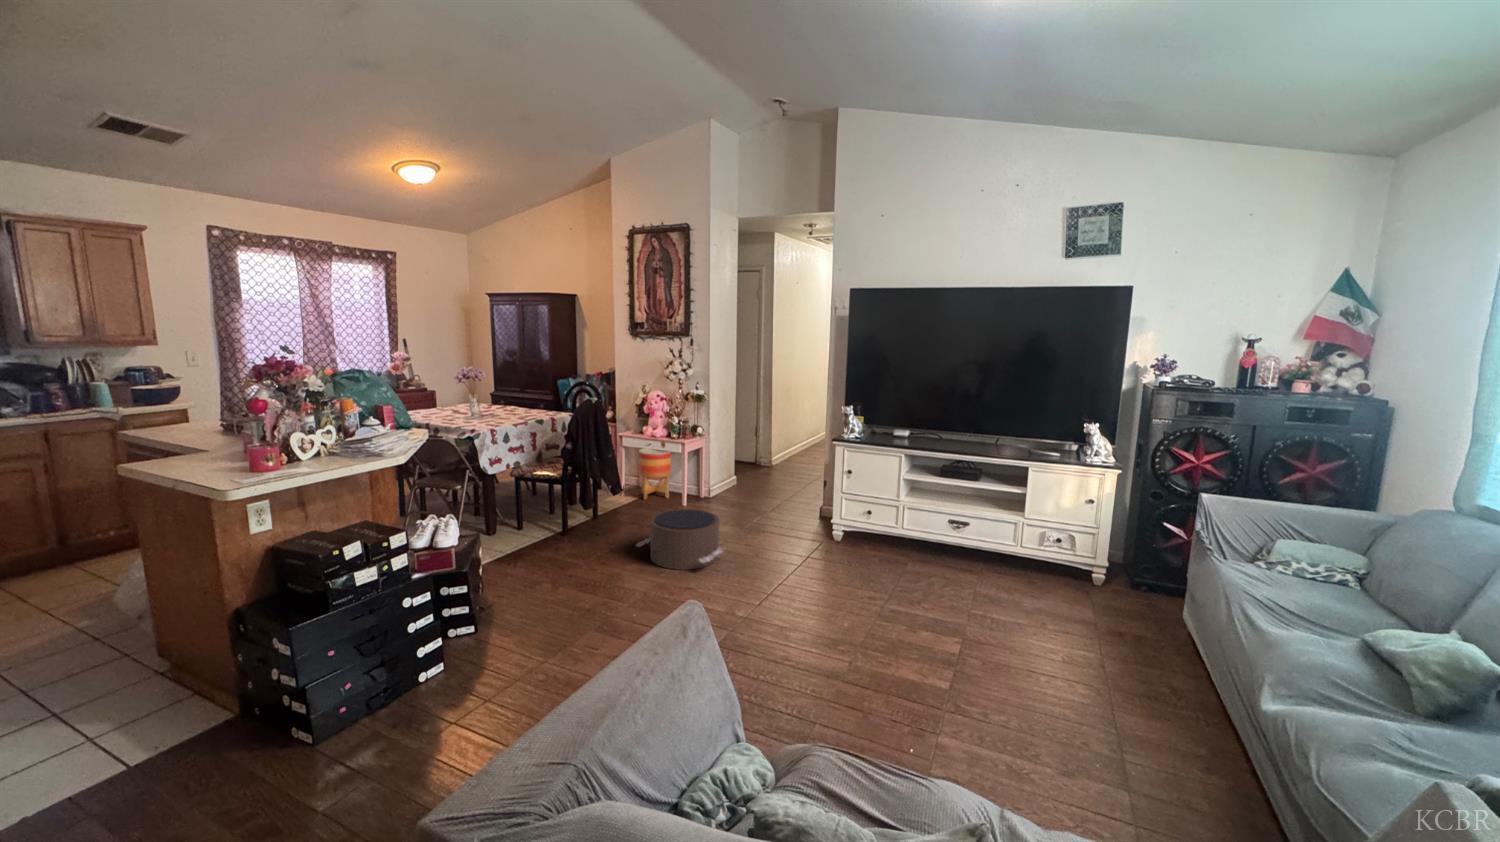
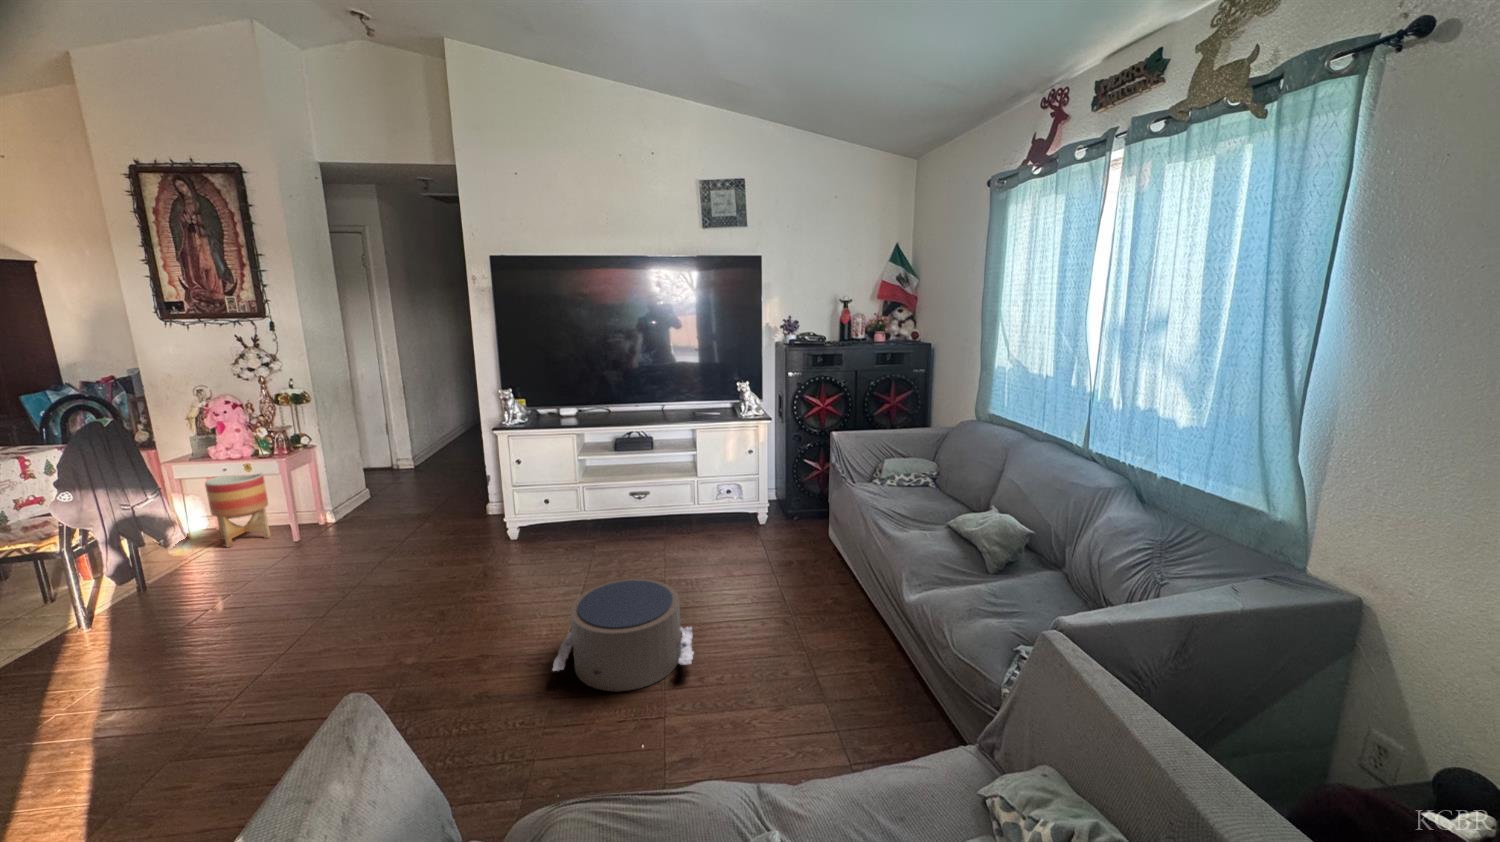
pouf: present [637,509,725,570] -> present [553,579,694,691]

